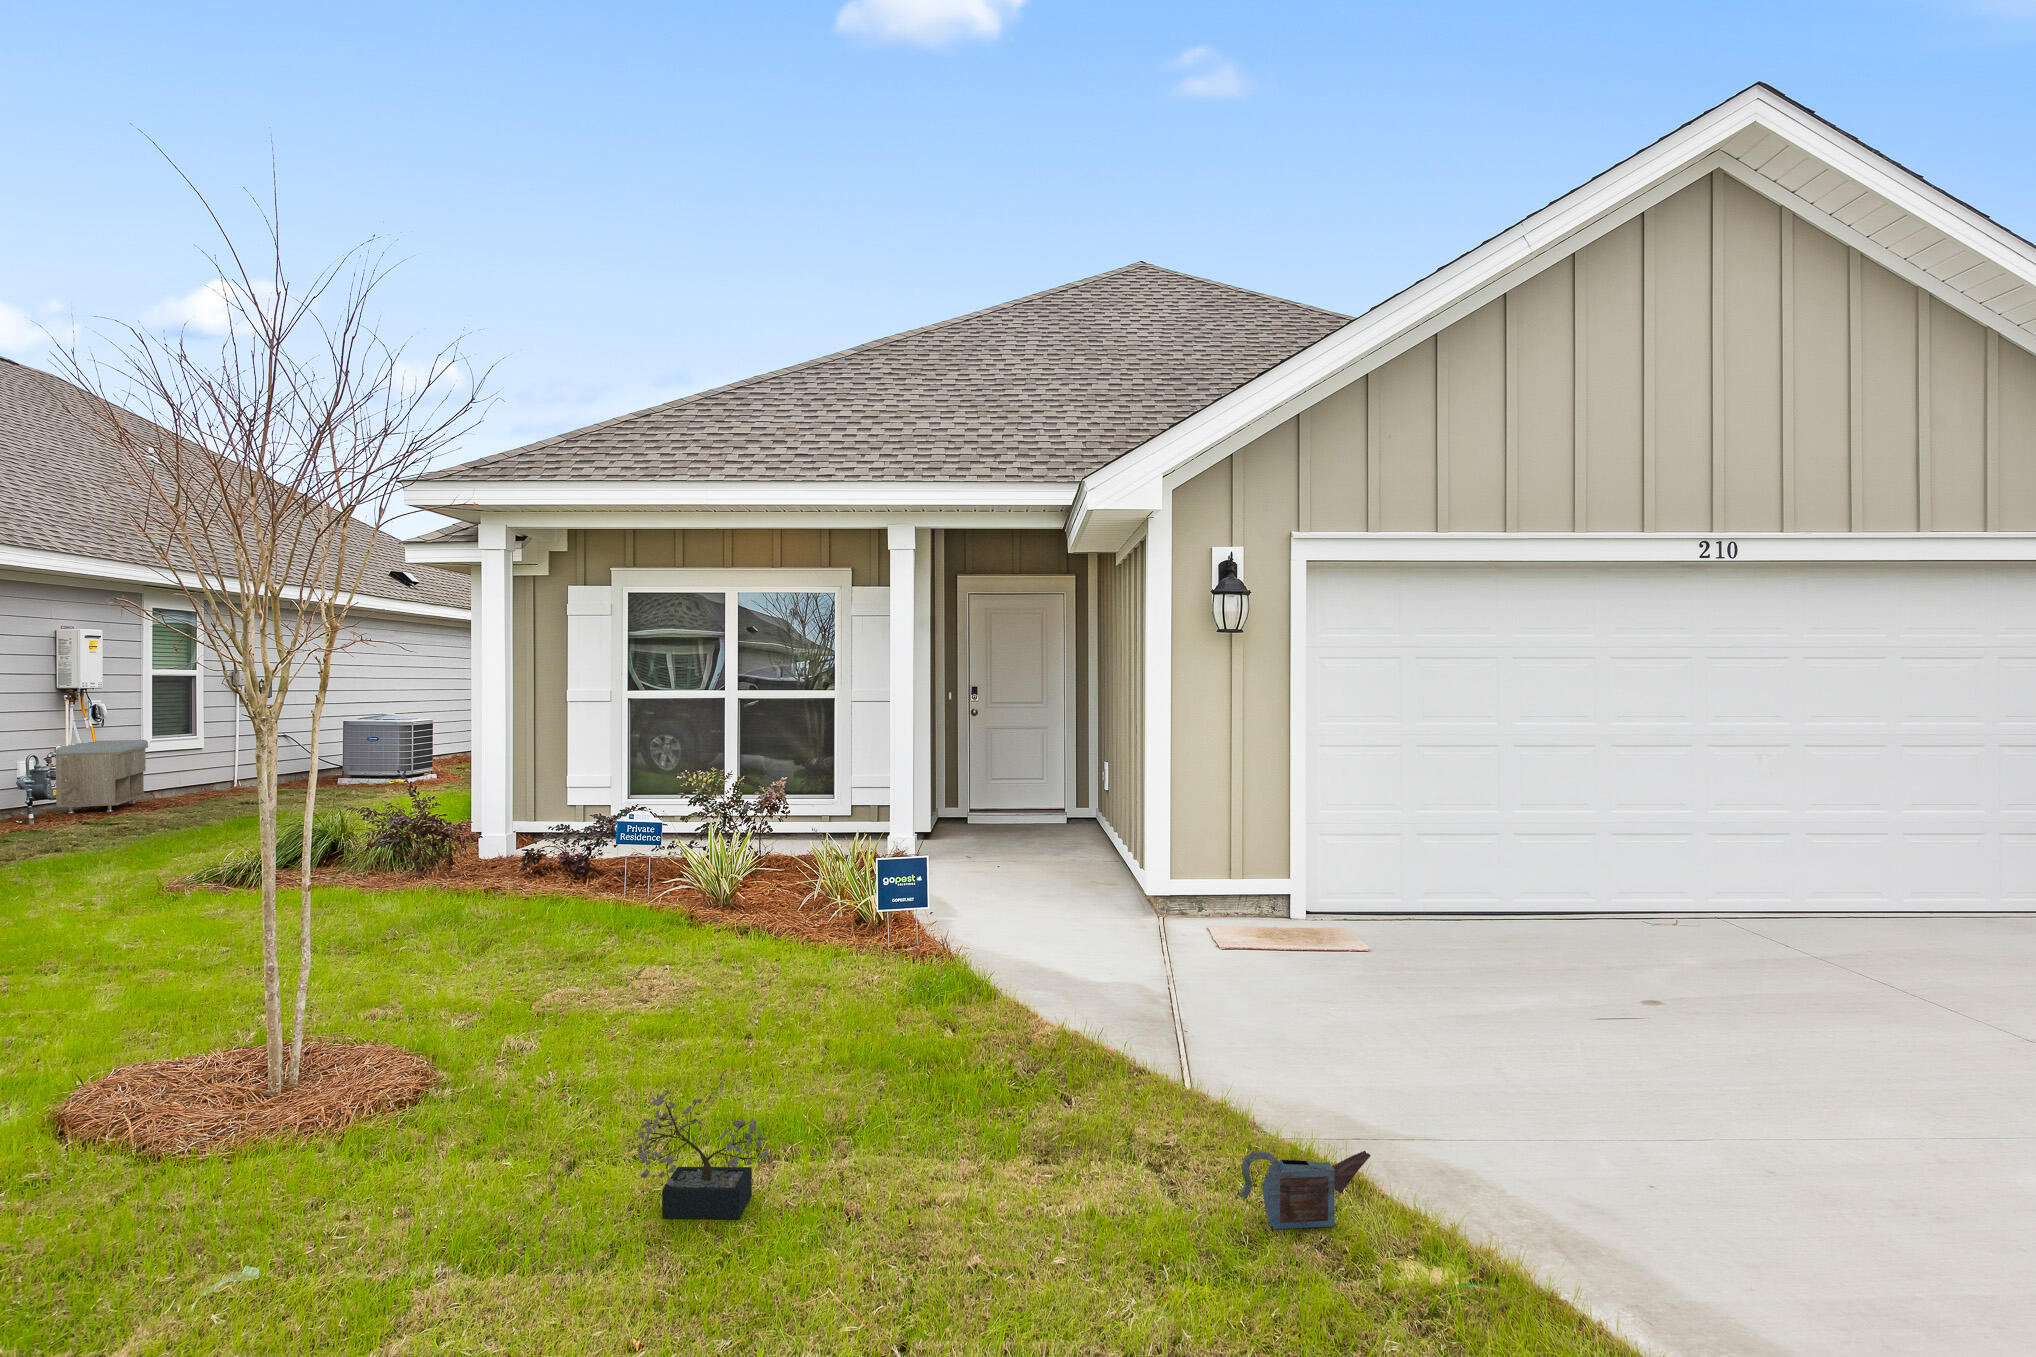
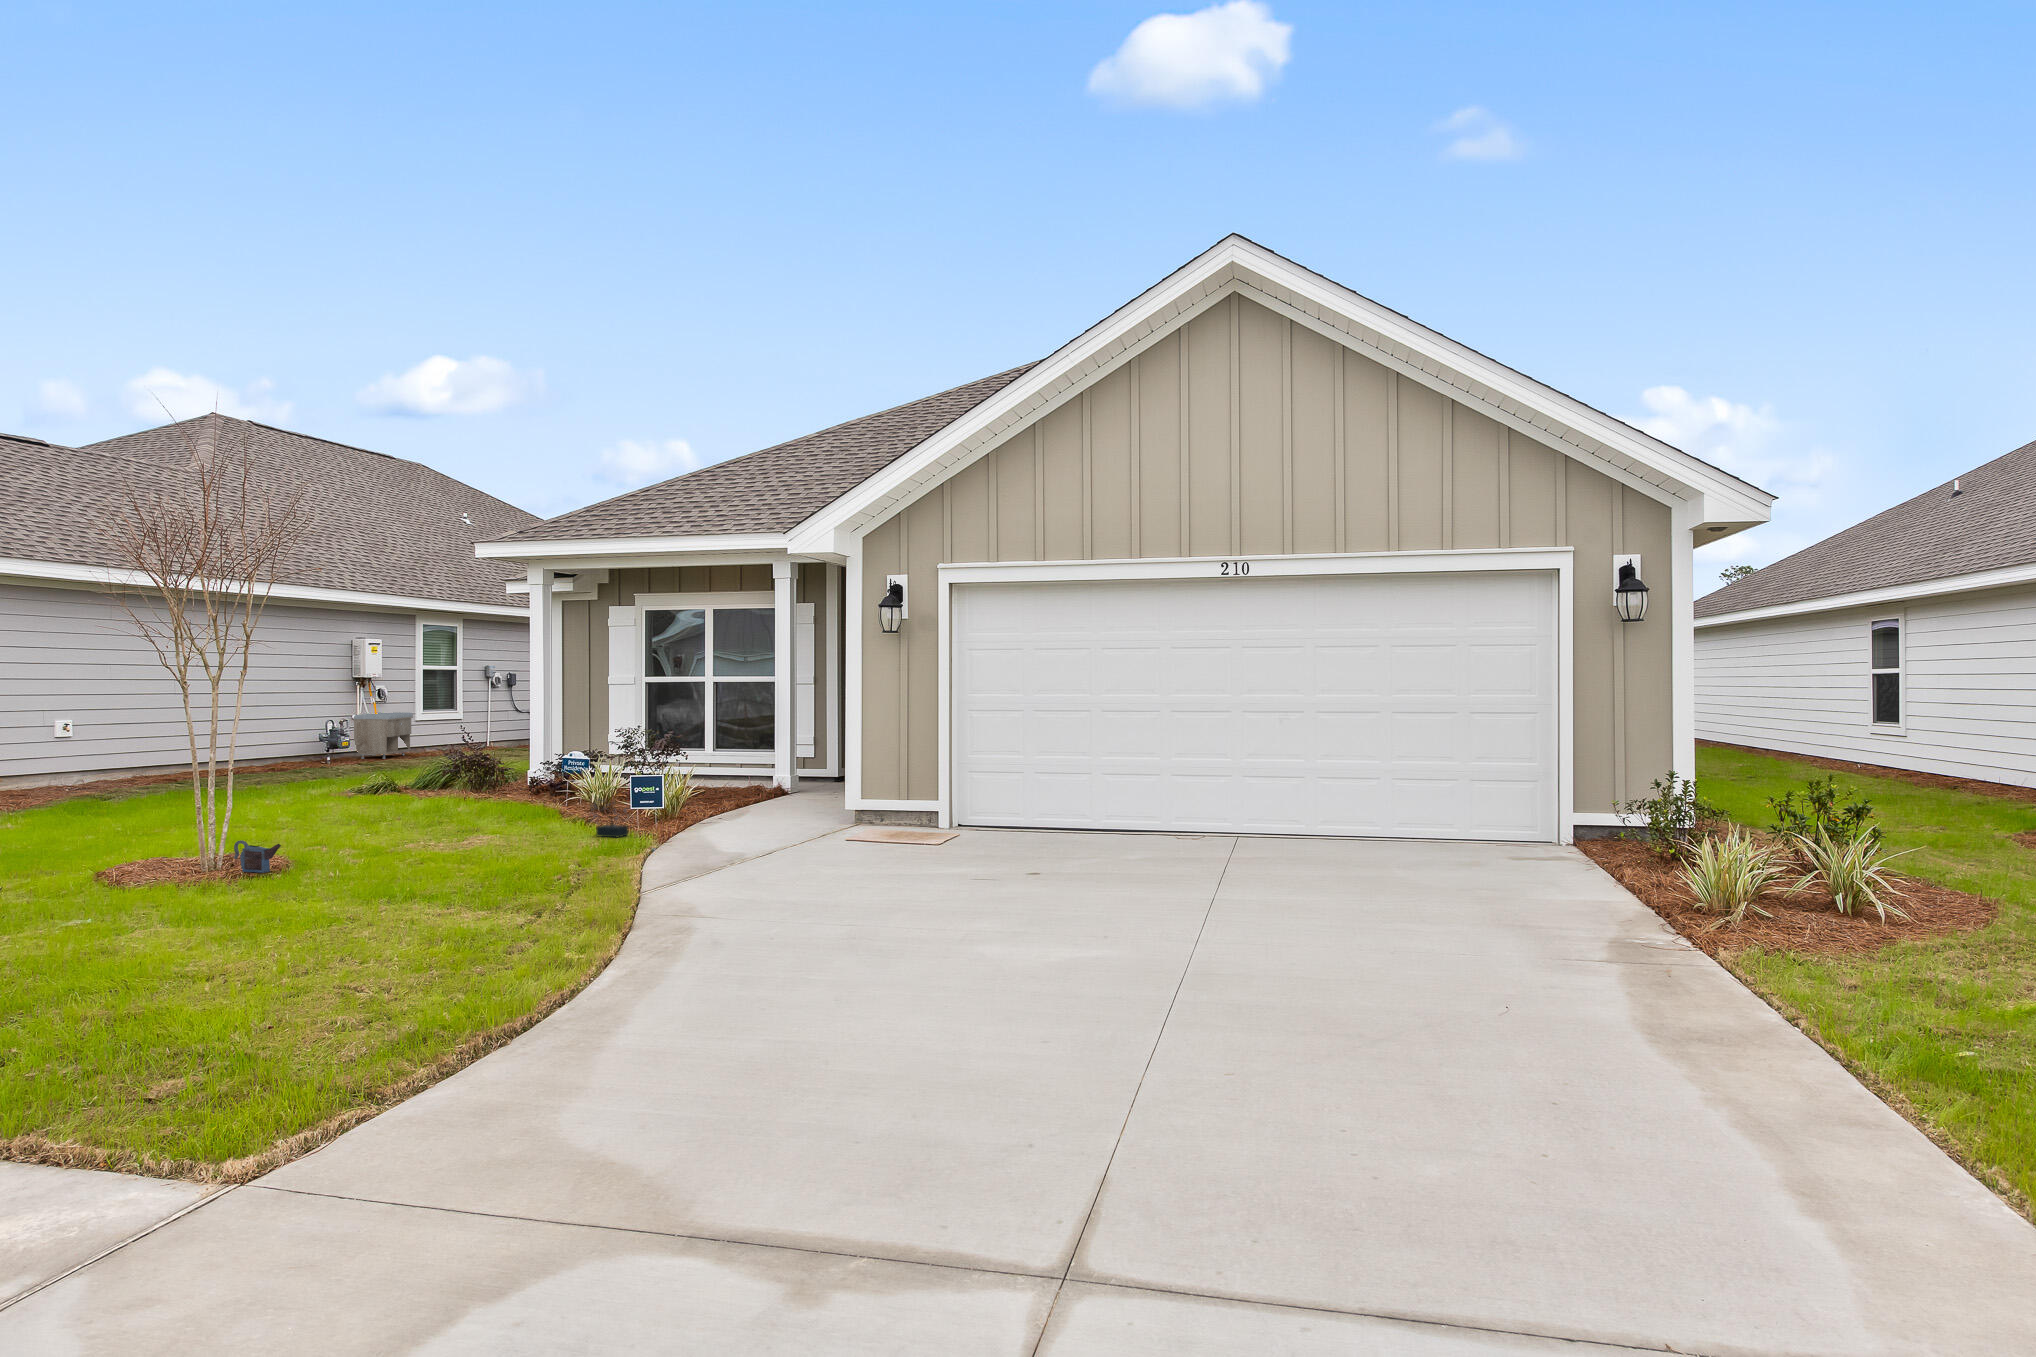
decorative plant: present [634,1090,768,1219] -> present [592,802,629,838]
watering can: present [1240,1151,1371,1229] -> present [234,841,281,873]

